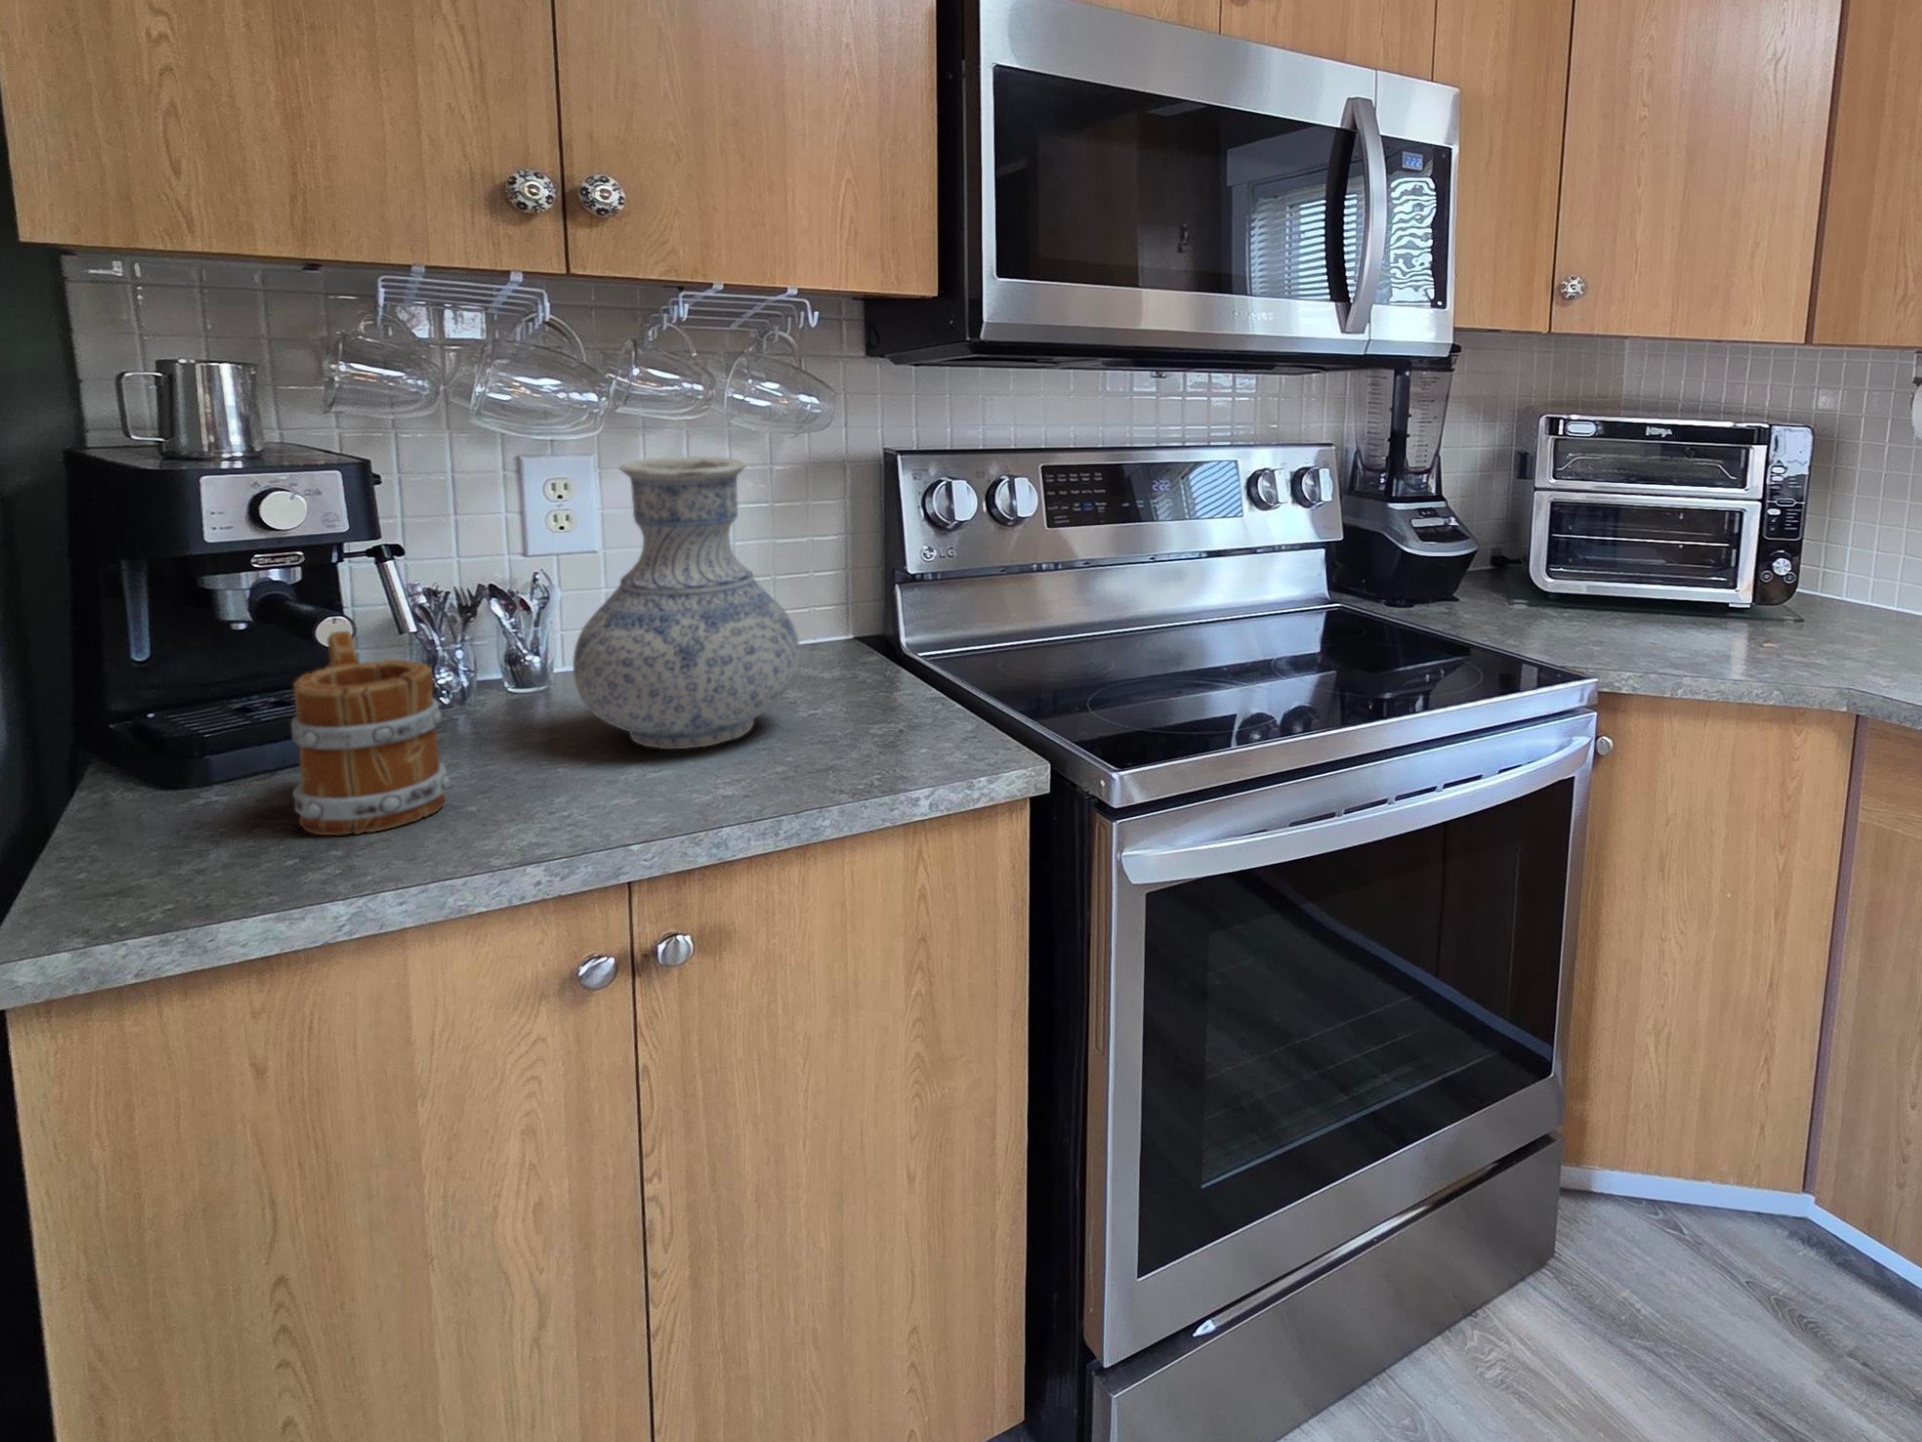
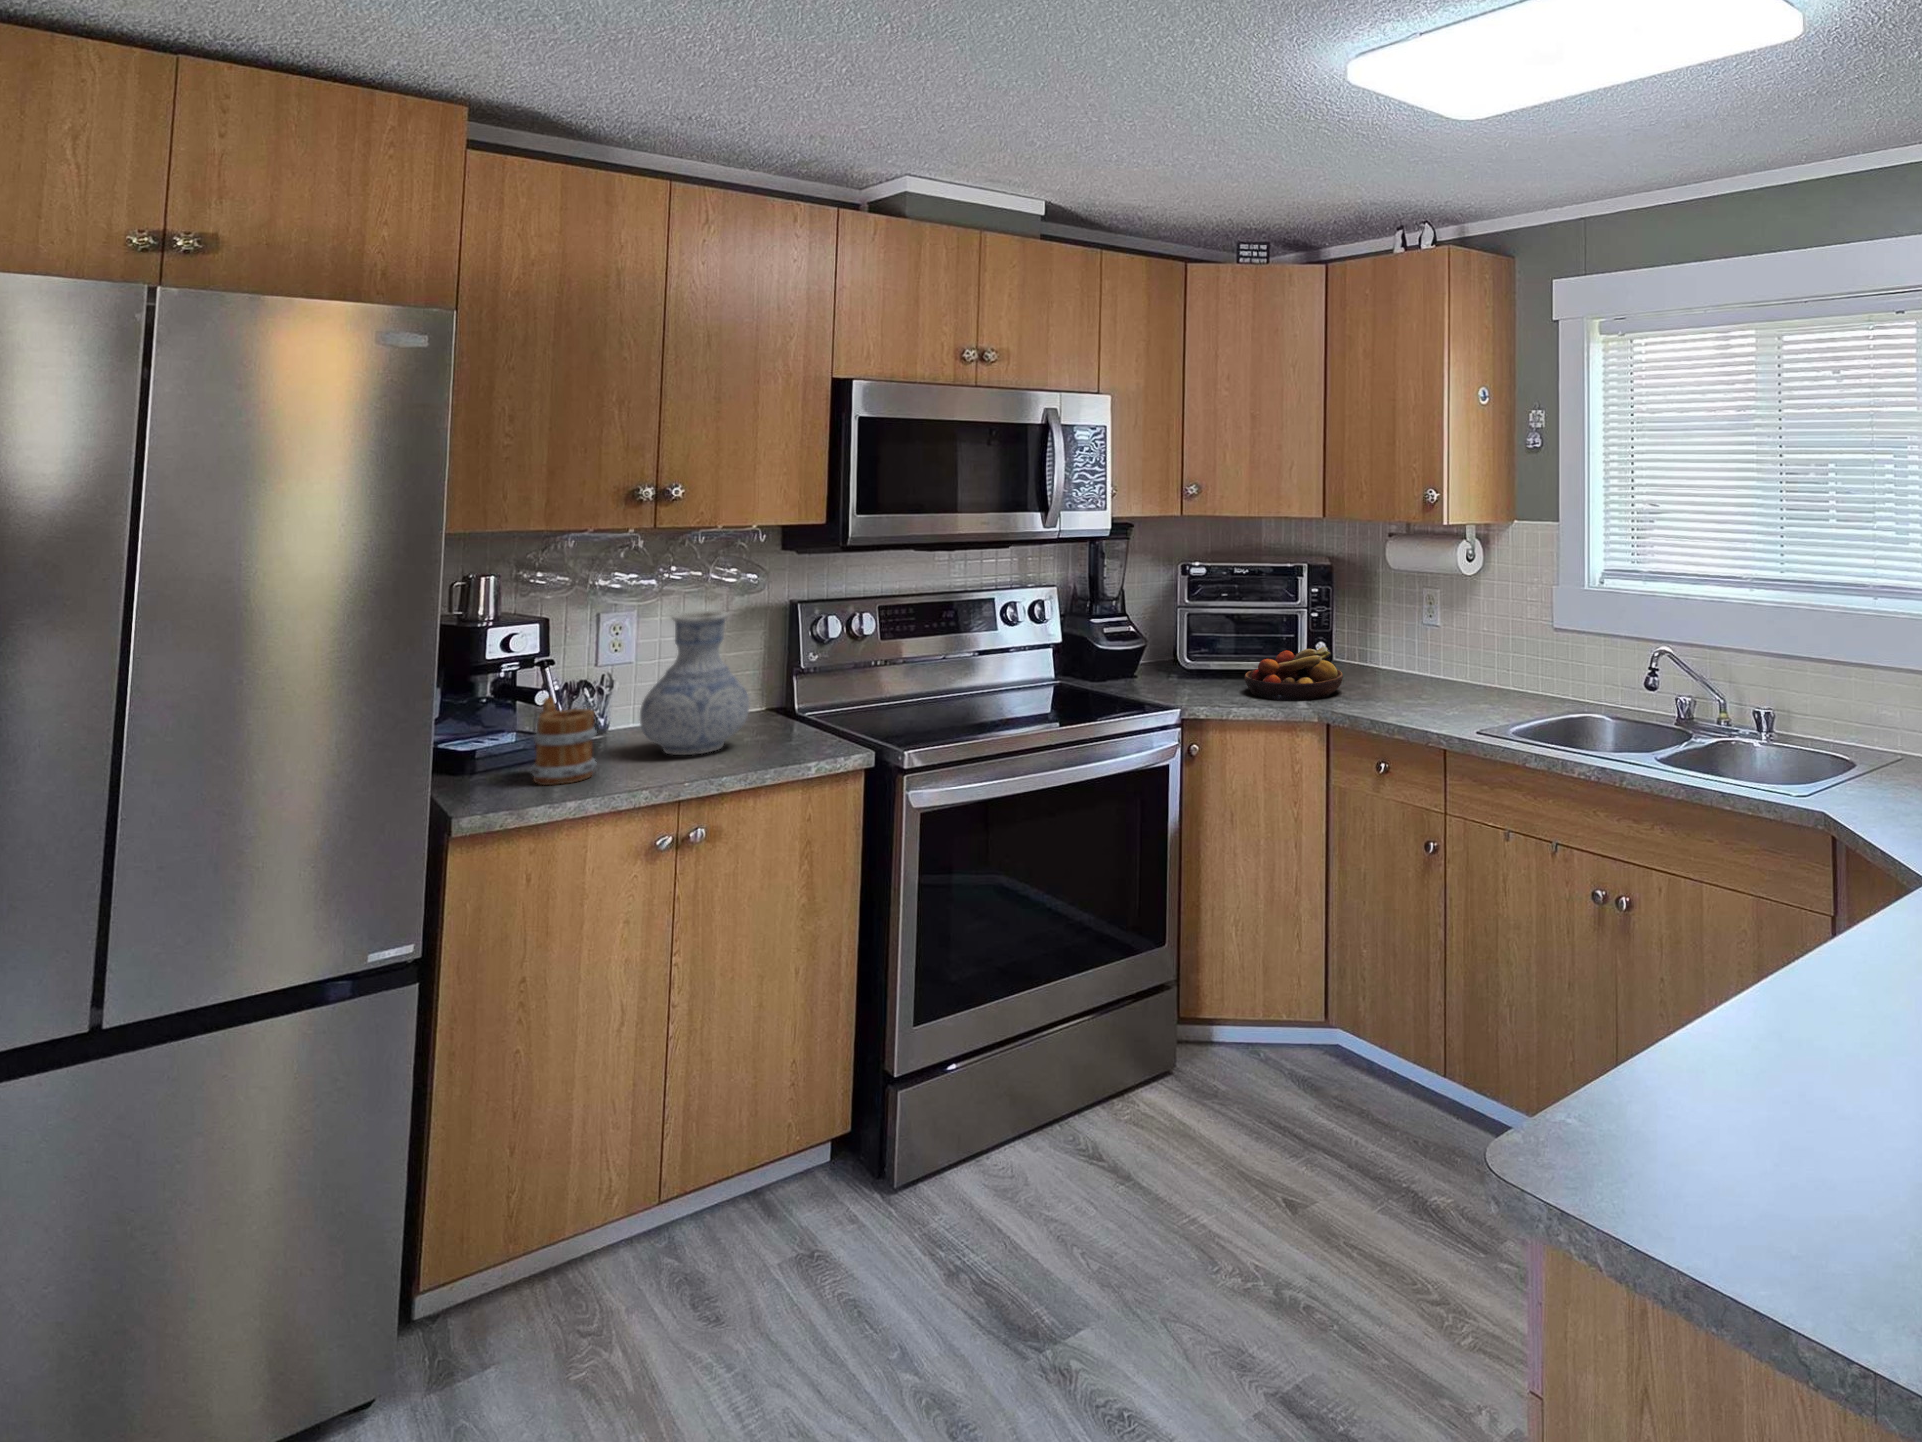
fruit bowl: none [1666,569,1852,667] -> present [1245,647,1343,701]

